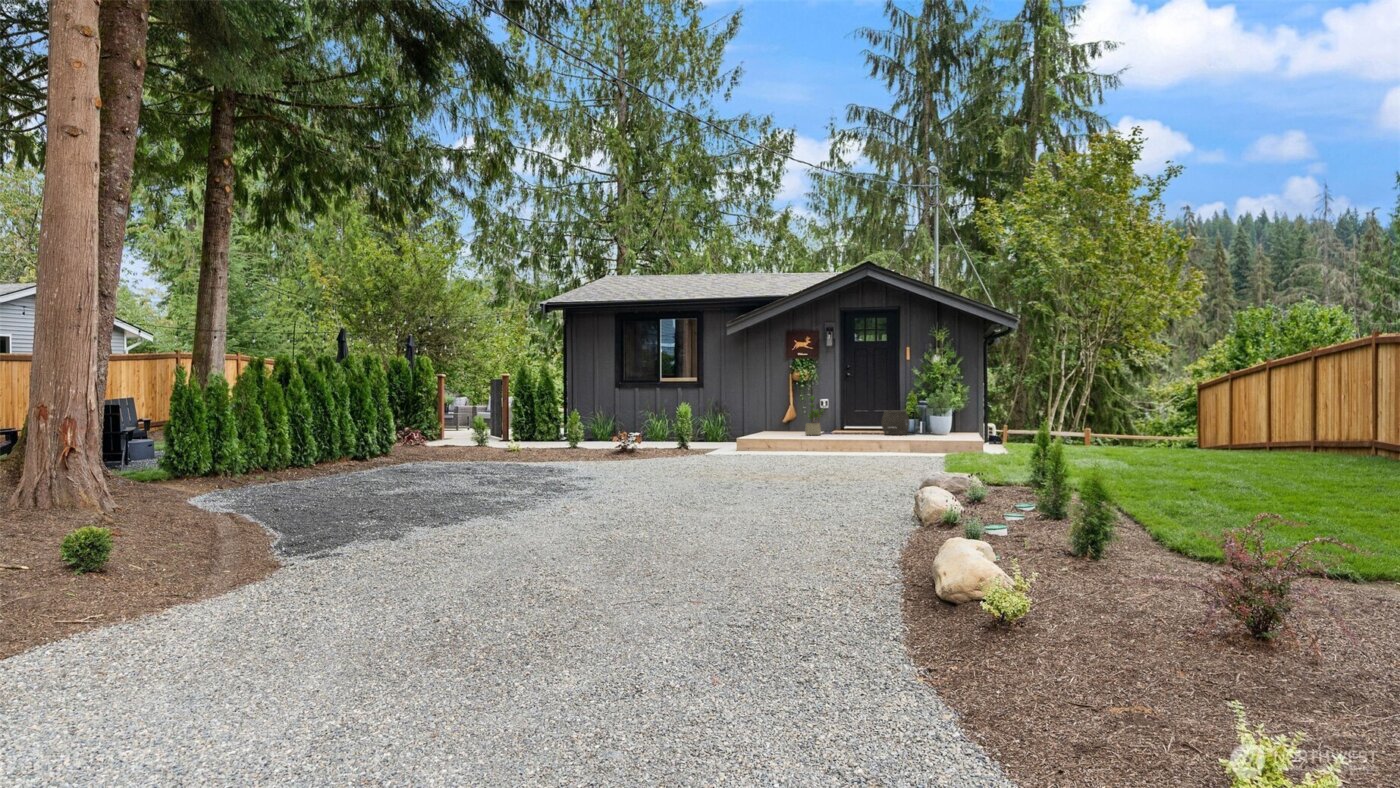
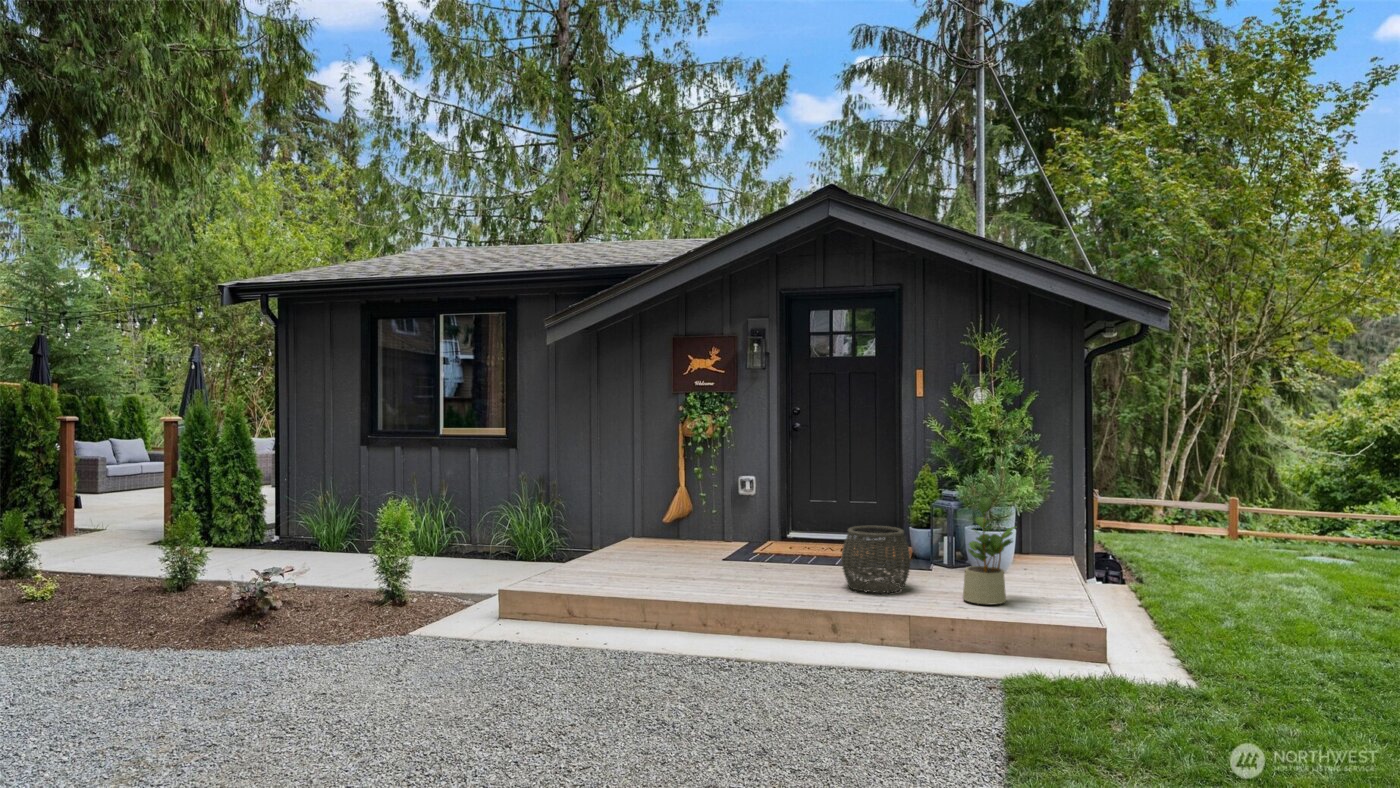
potted plant: present [805,396,823,435] -> present [963,497,1015,604]

